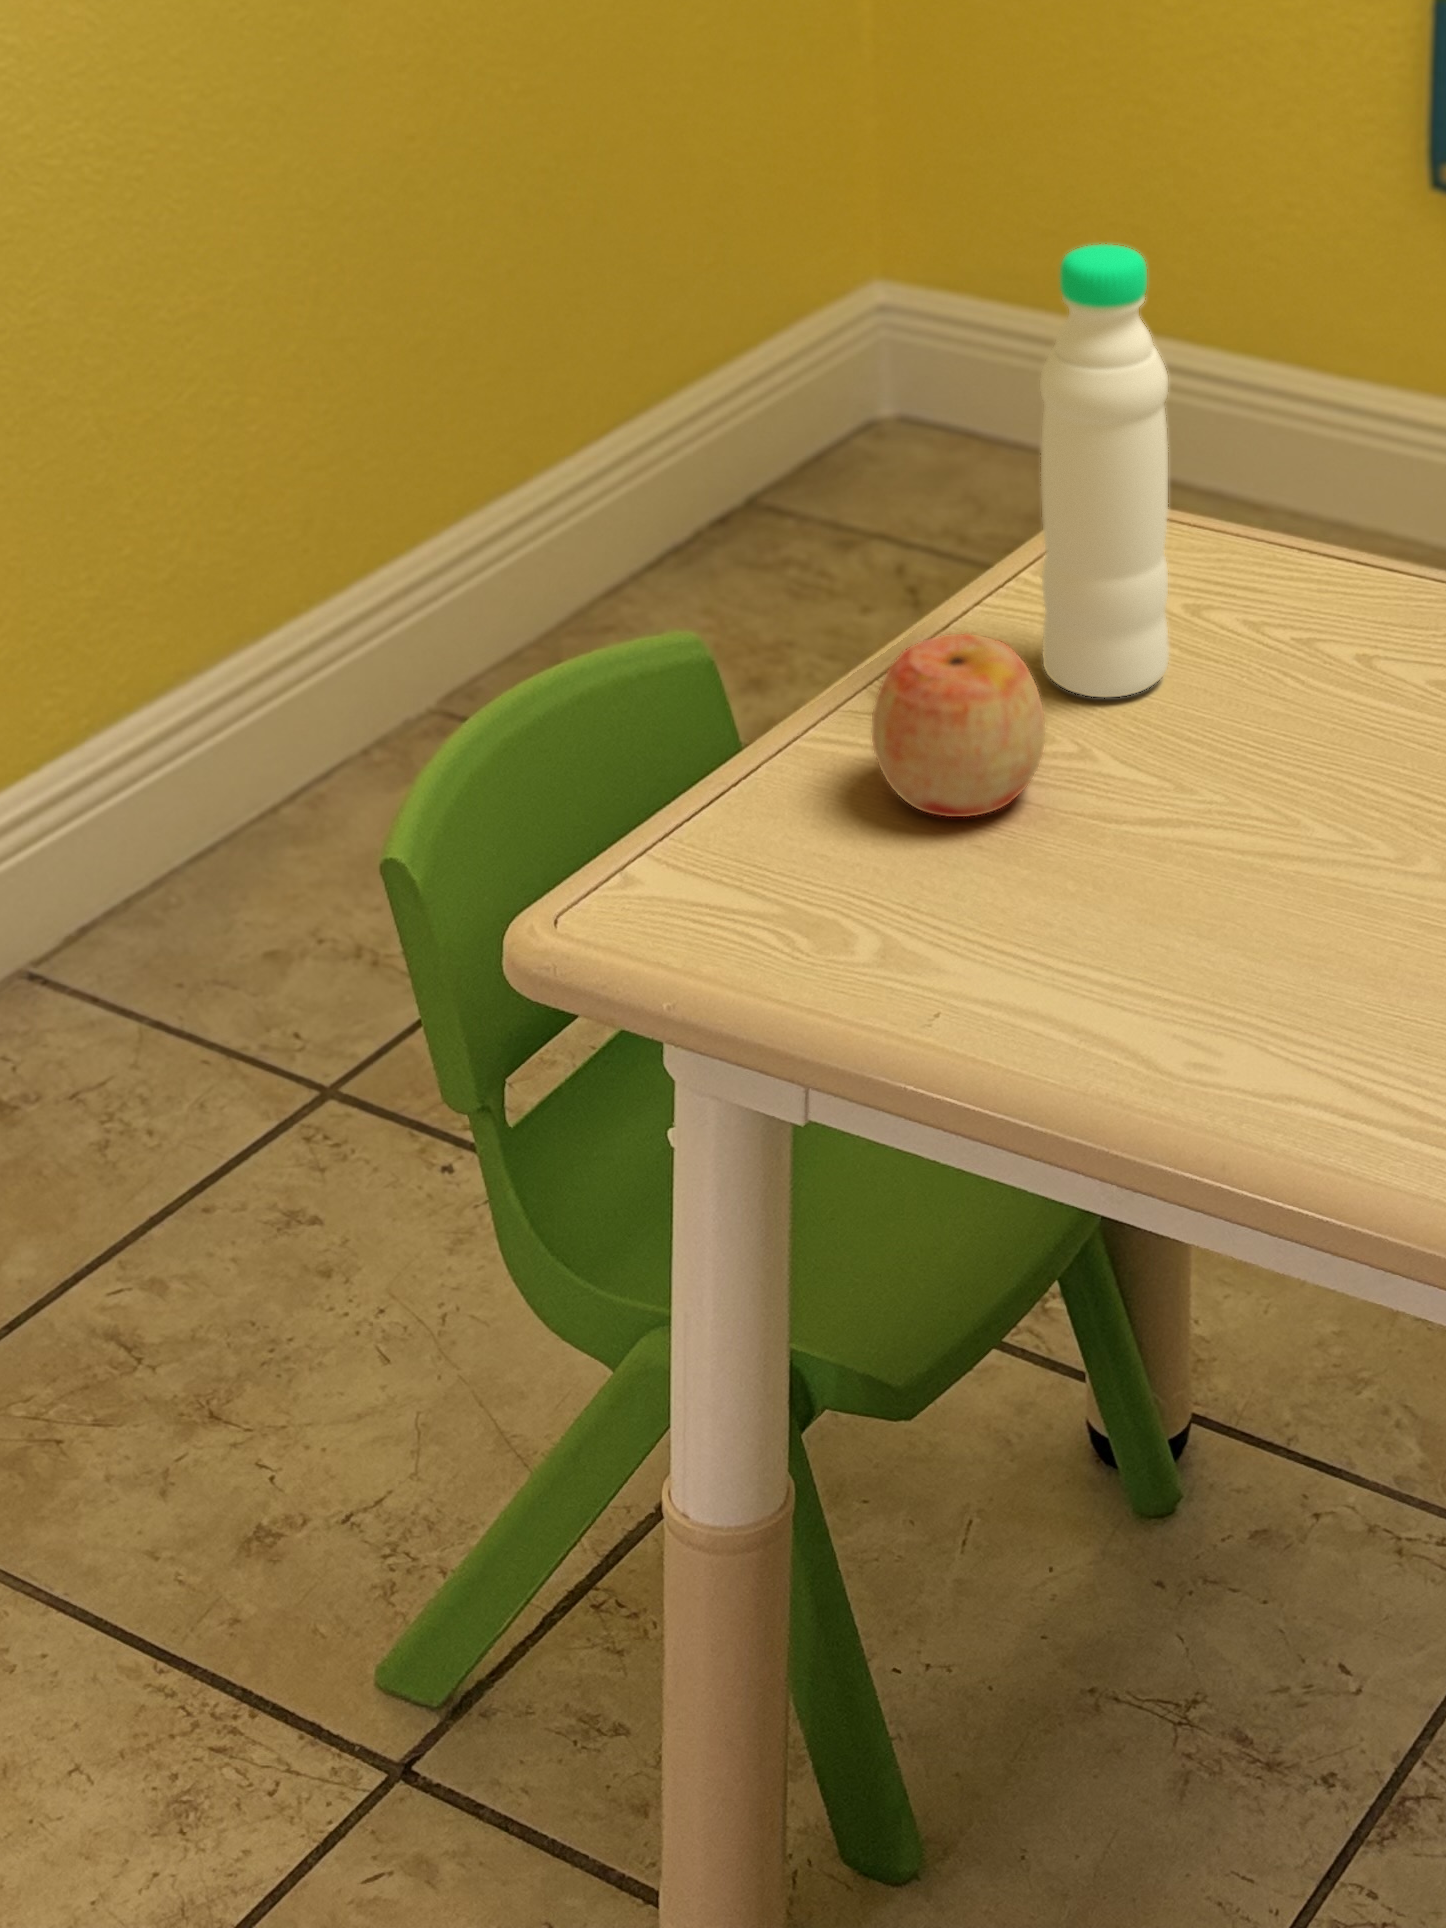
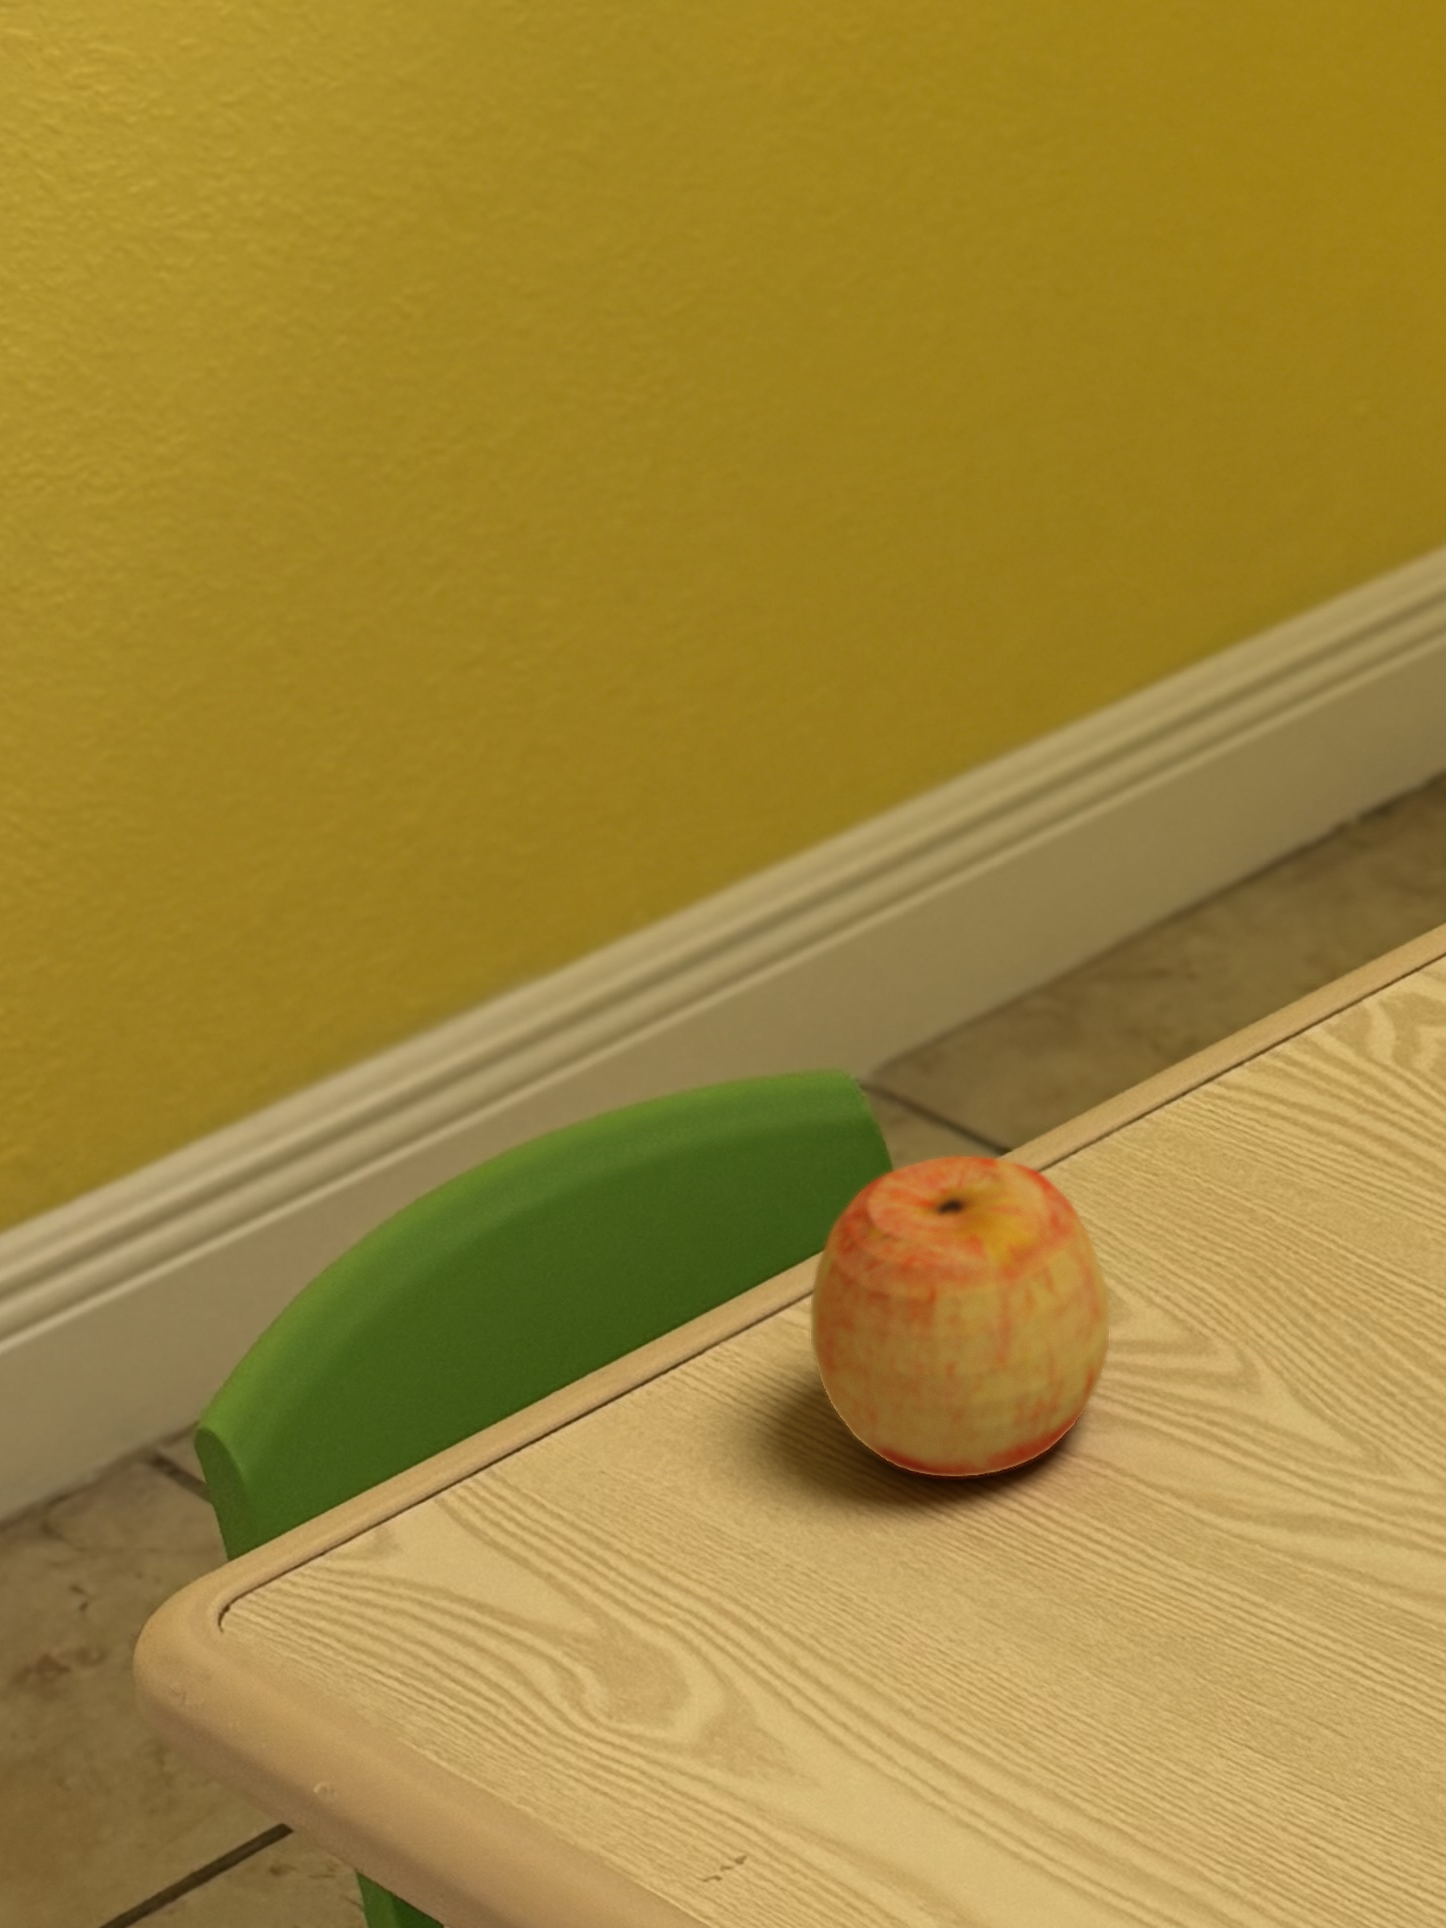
water bottle: present [1040,244,1169,697] -> none [1181,494,1425,1272]

